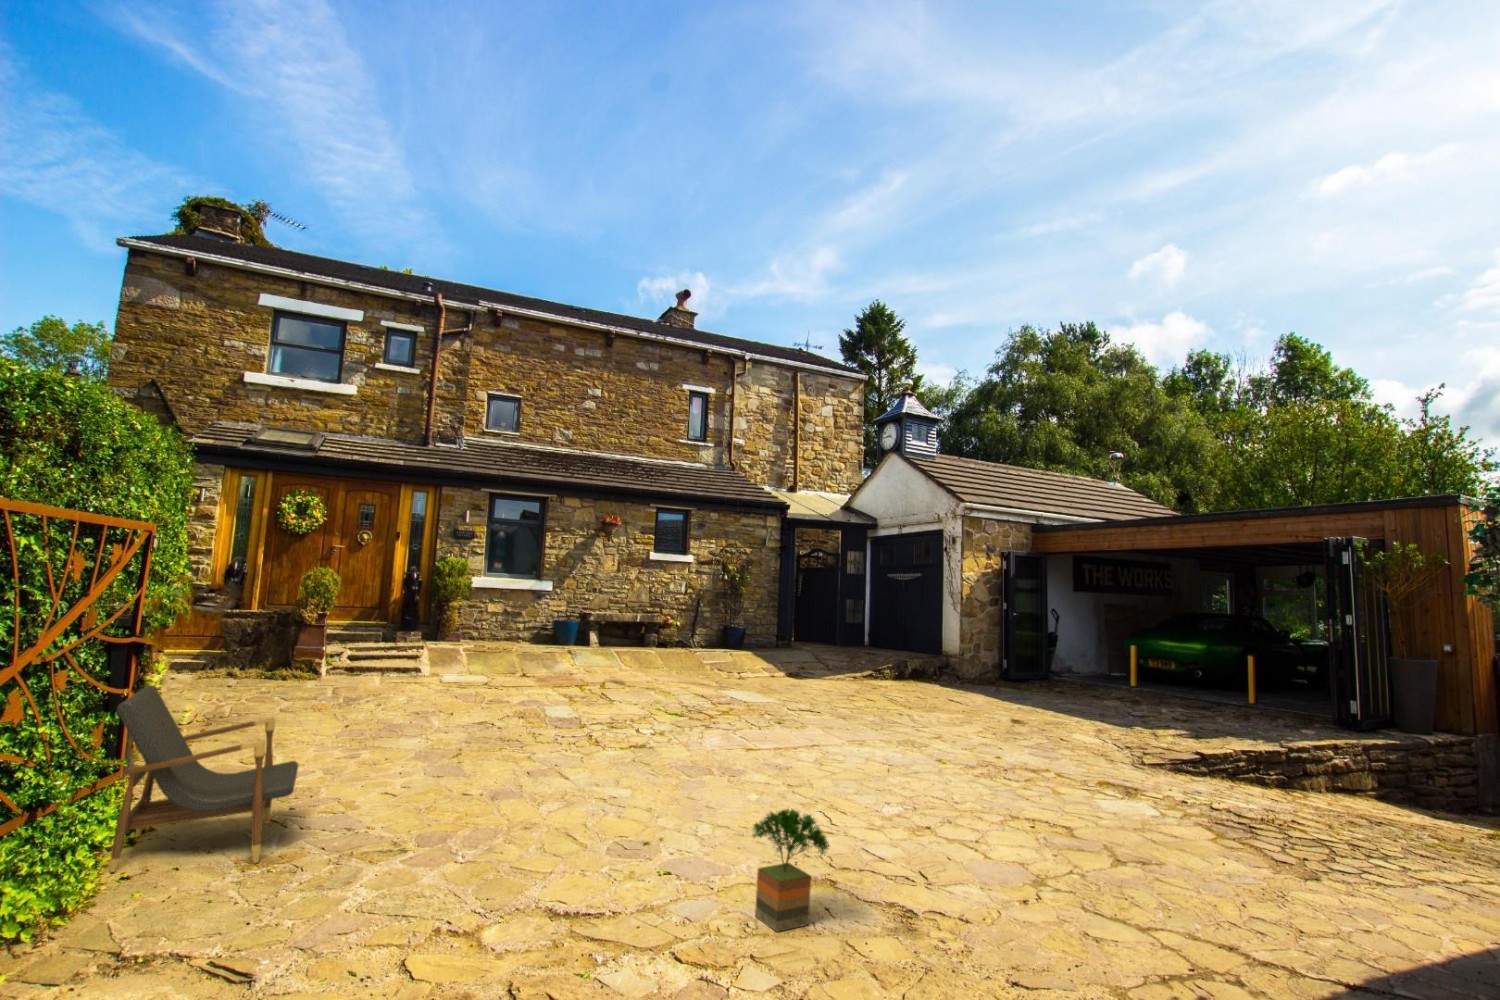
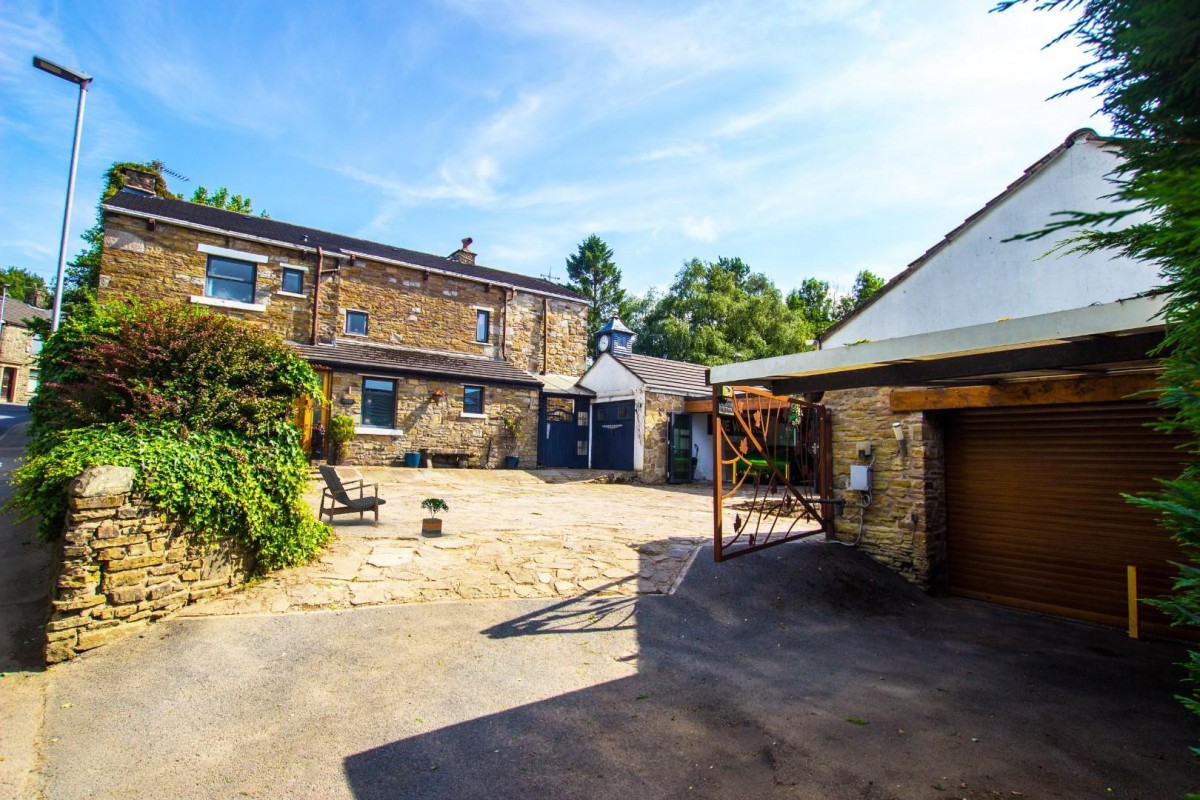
potted tree: present [753,809,829,932] -> present [421,498,449,538]

